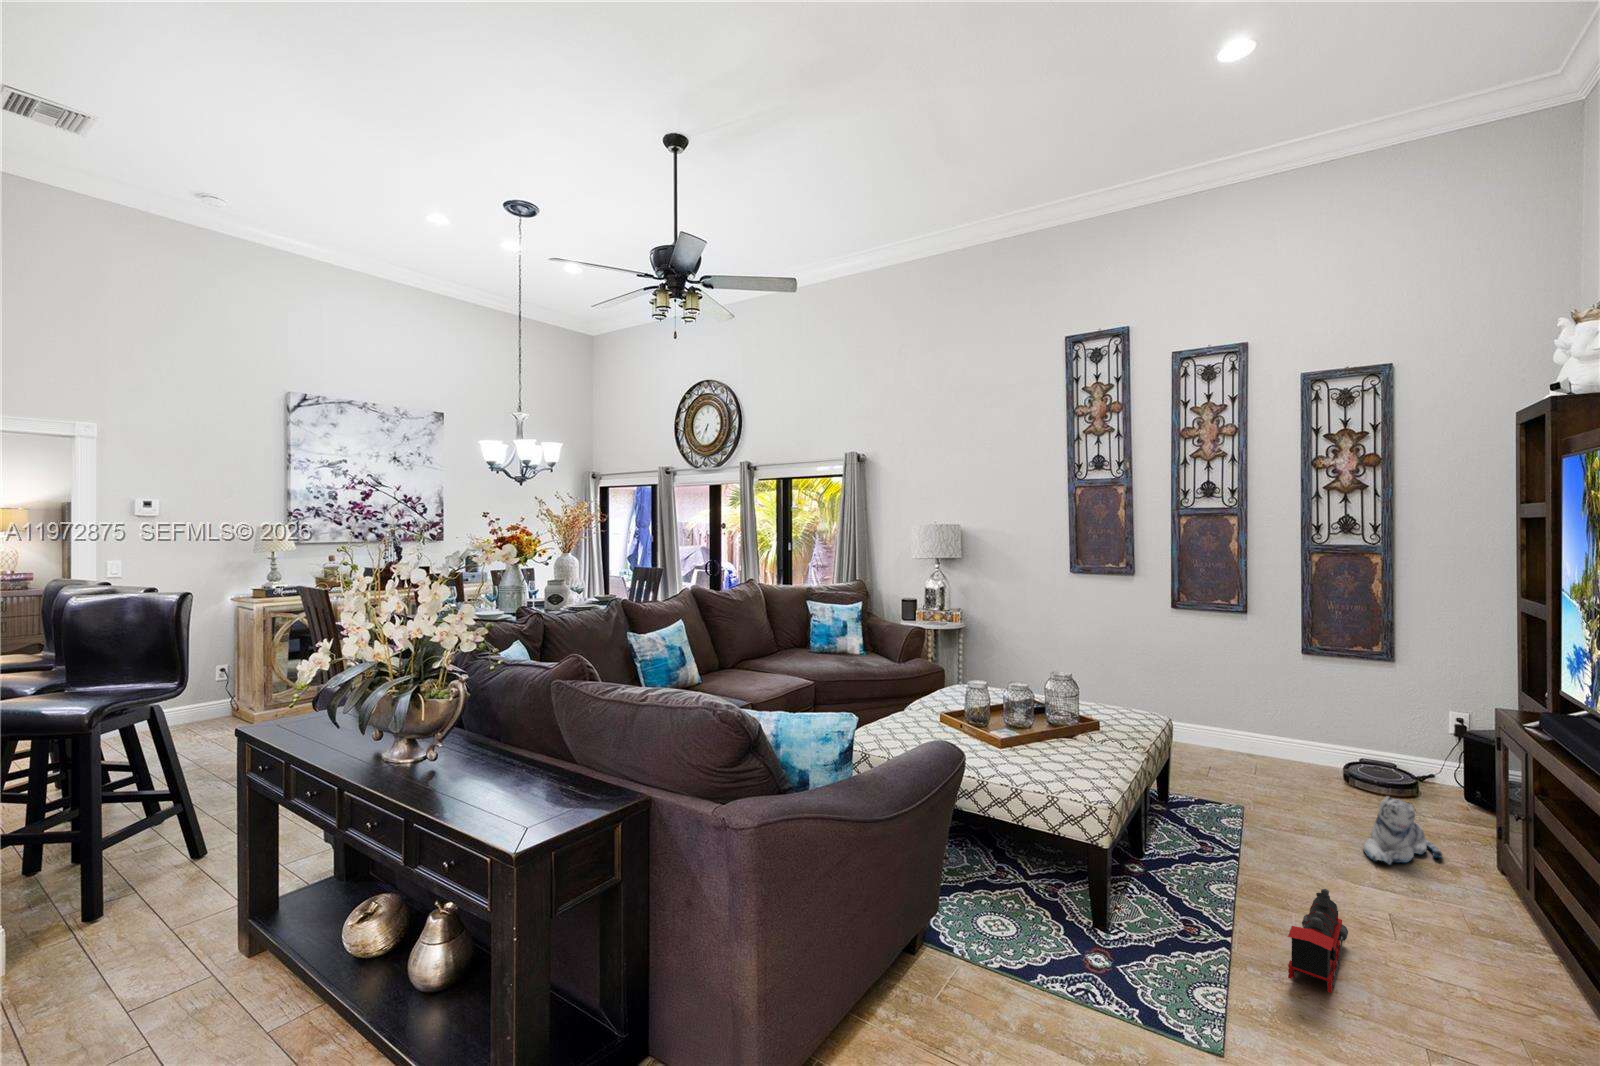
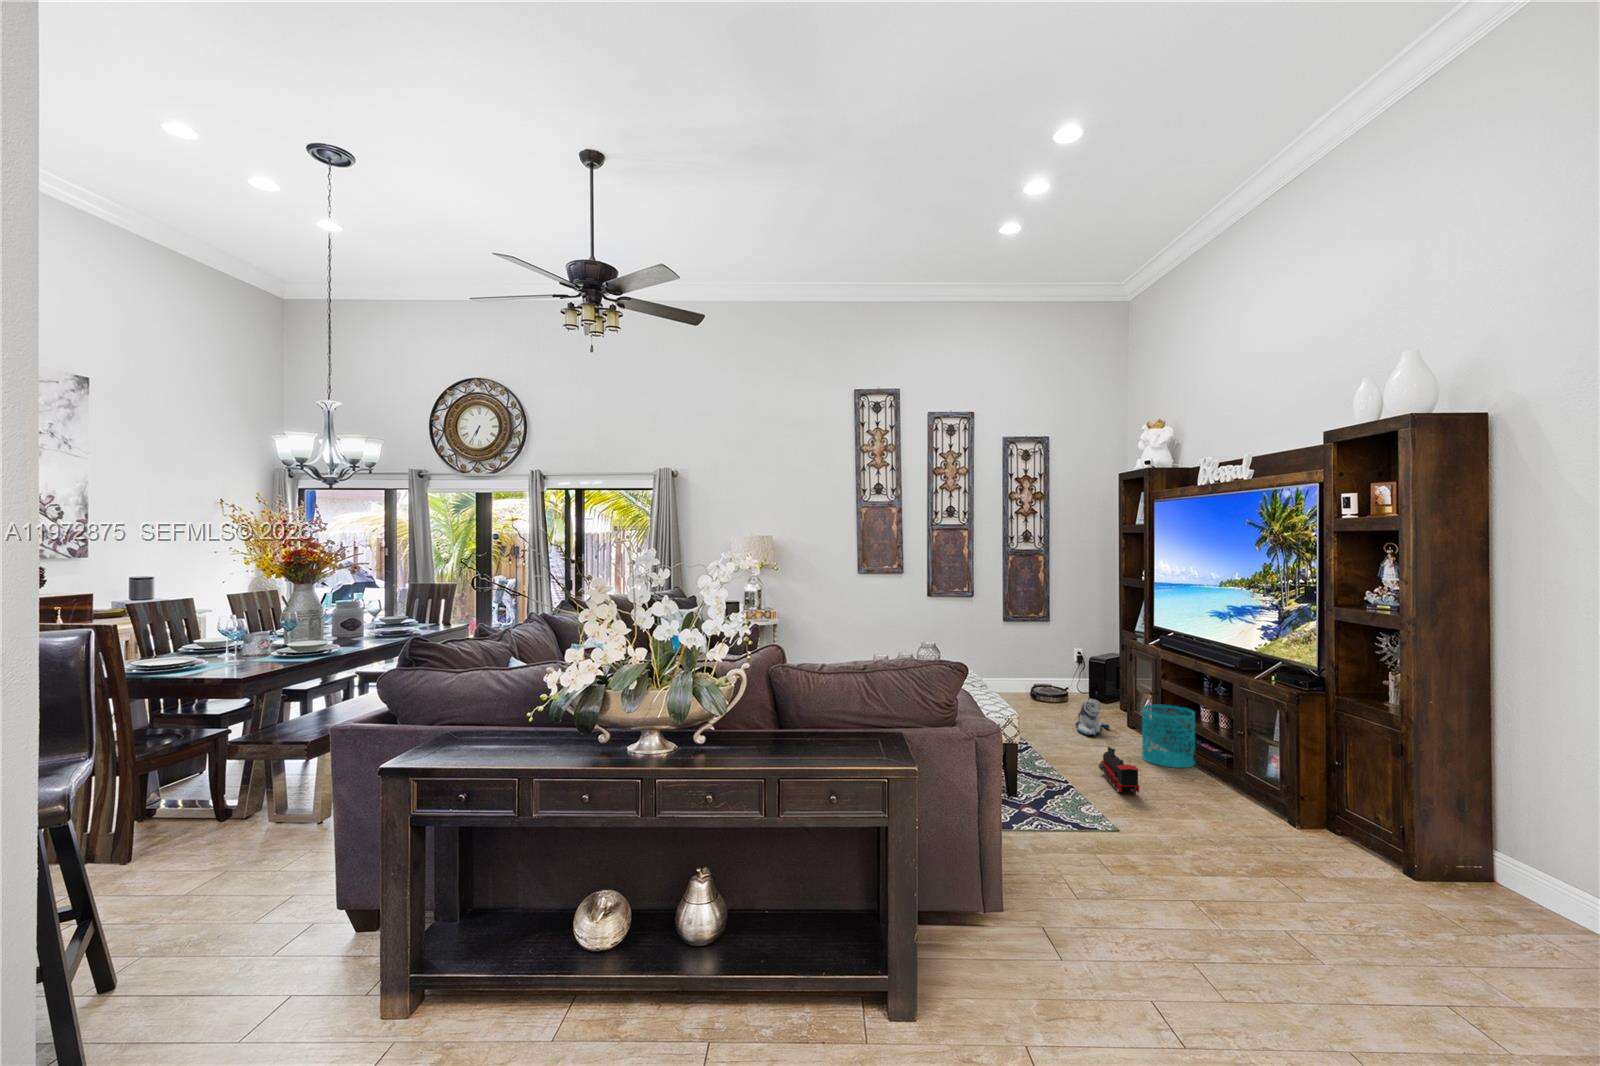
wastebasket: none [1446,832,1581,981] -> present [1142,705,1195,768]

